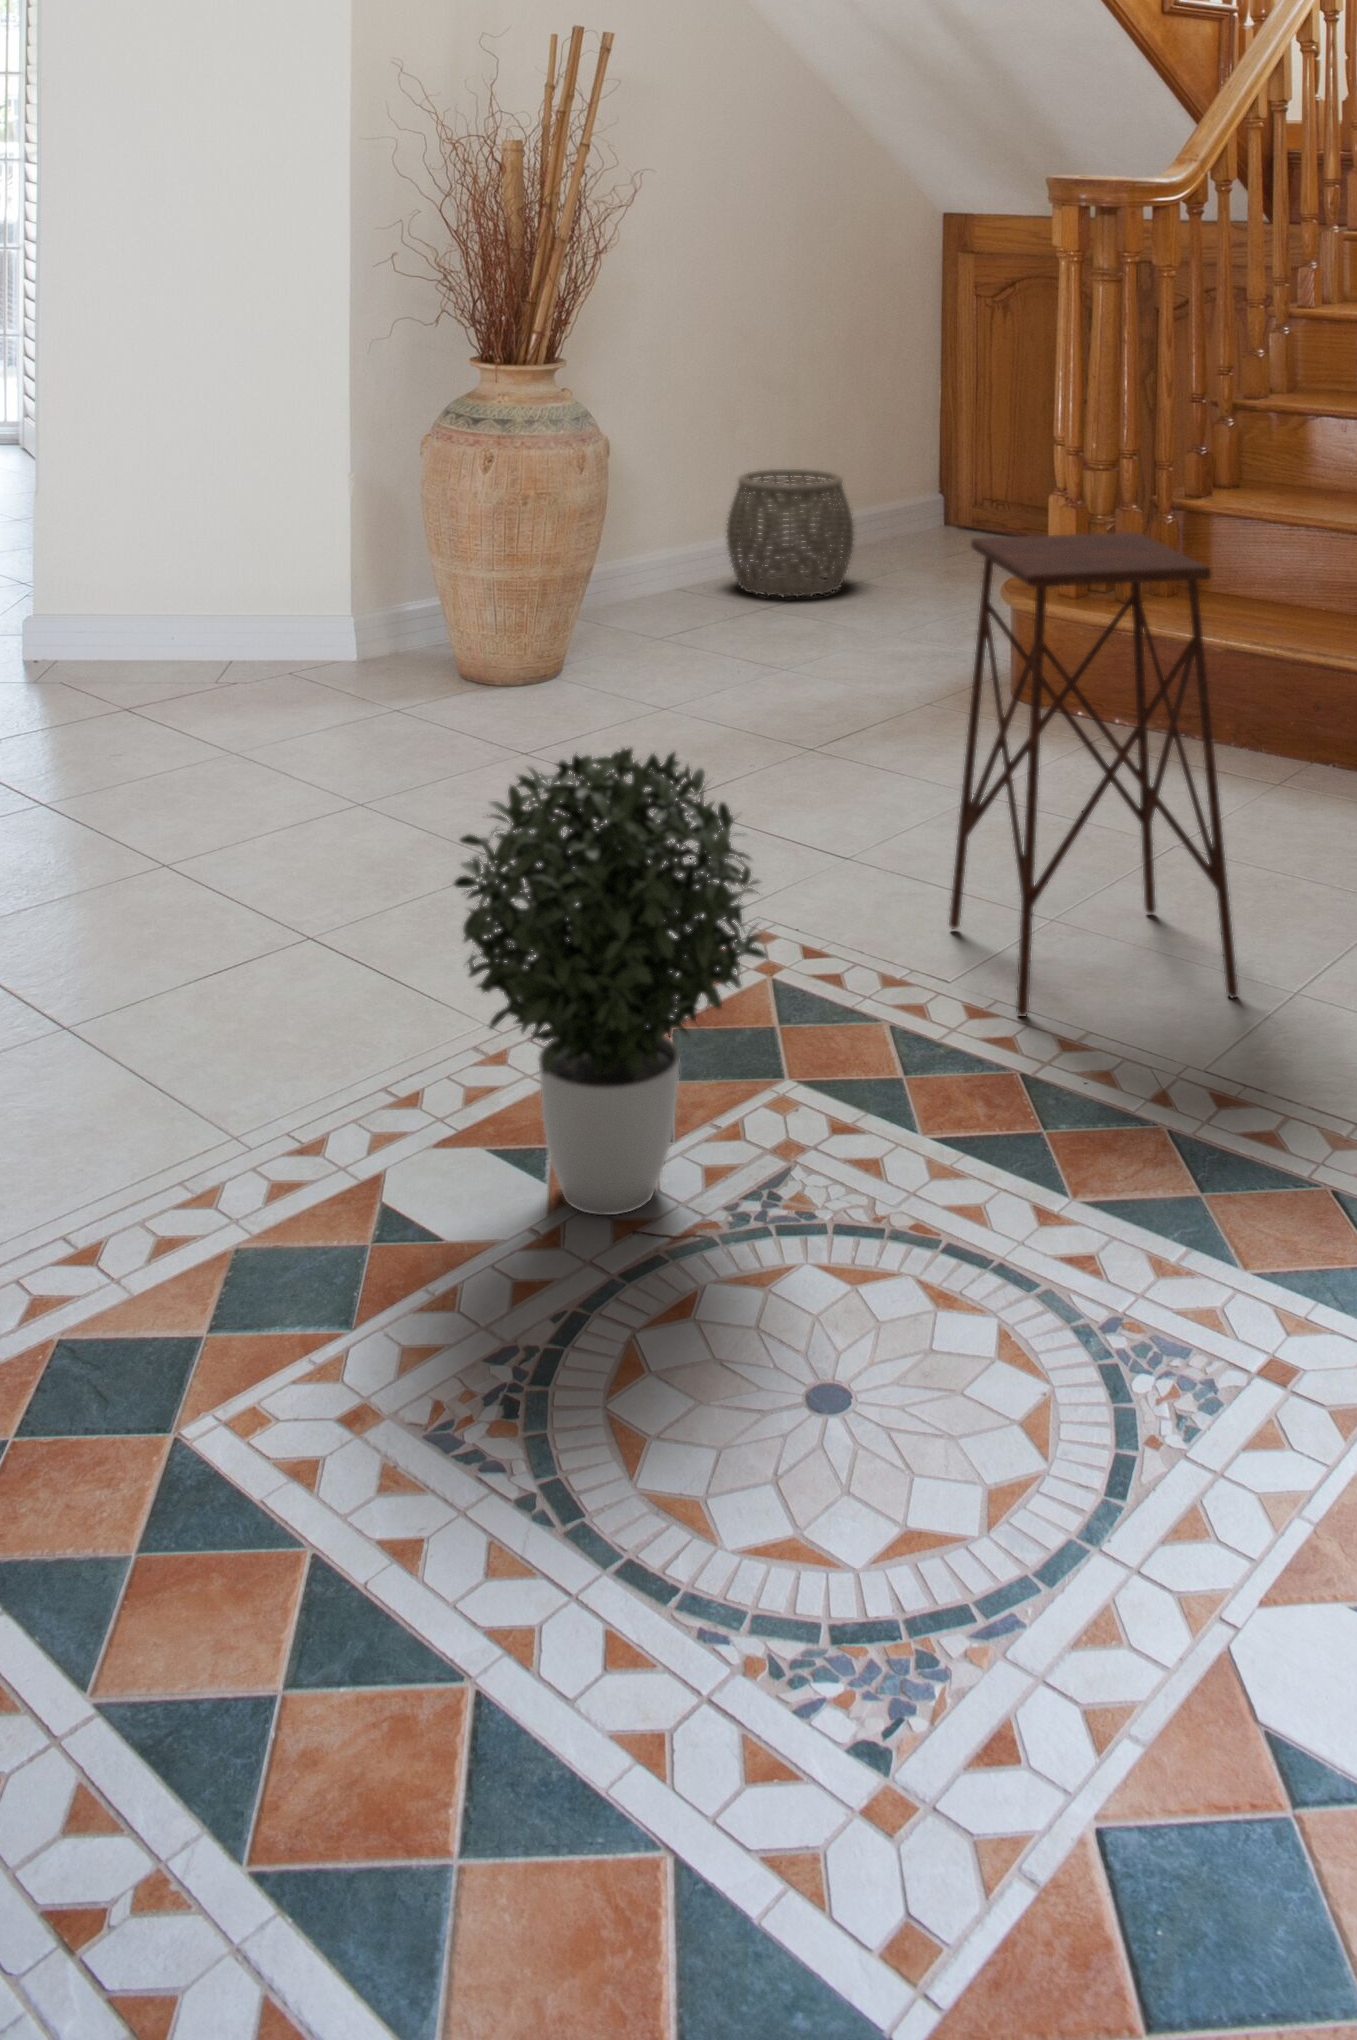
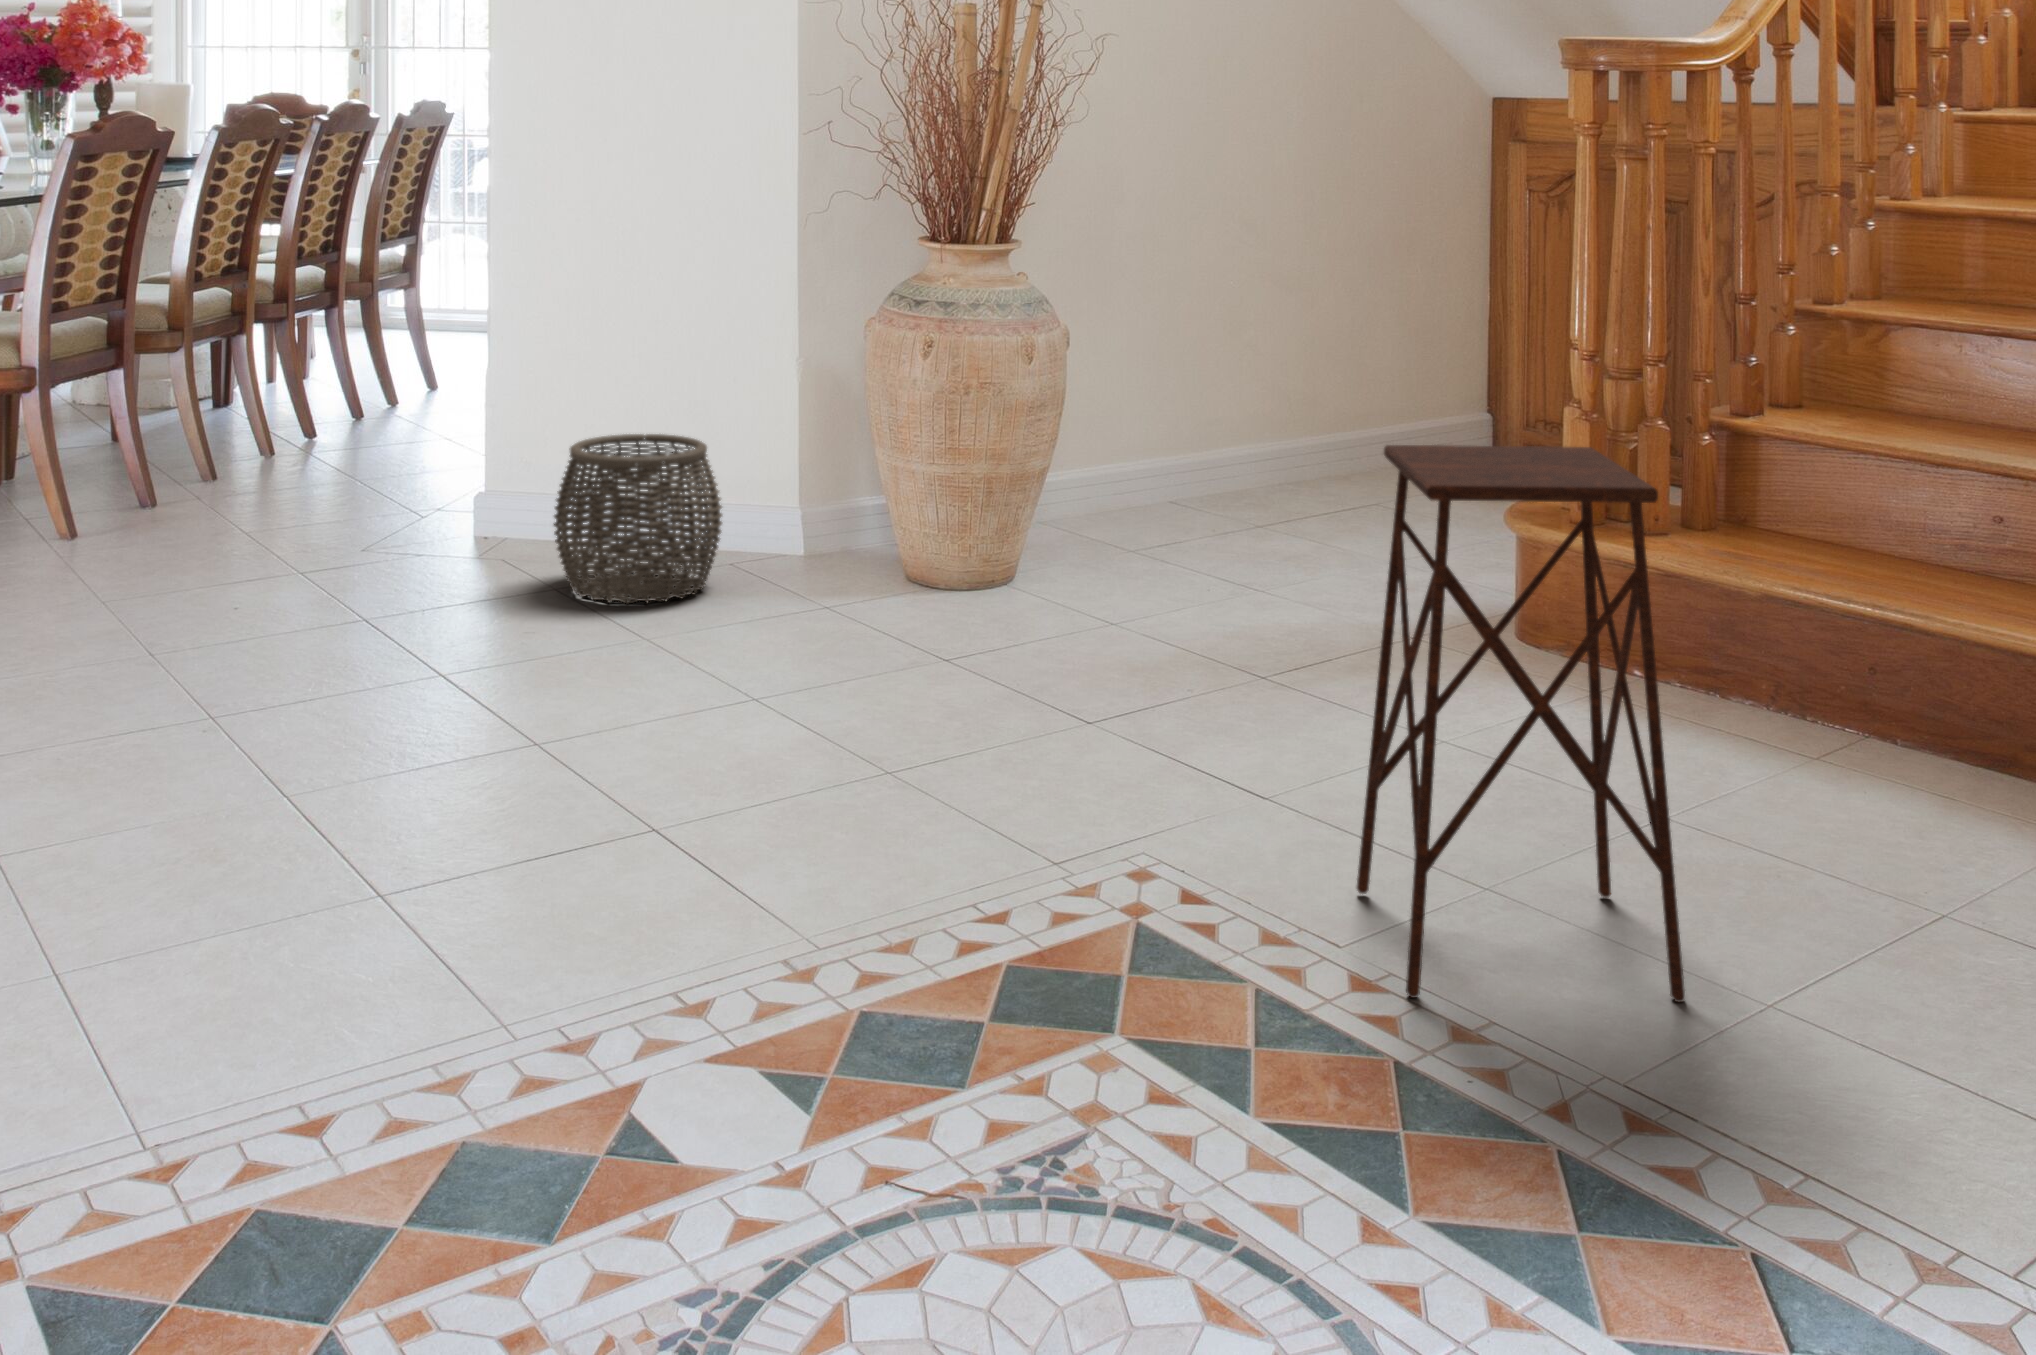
woven basket: present [726,469,854,597] -> present [554,434,722,603]
potted plant: present [454,748,766,1215] -> none [709,646,1054,1164]

